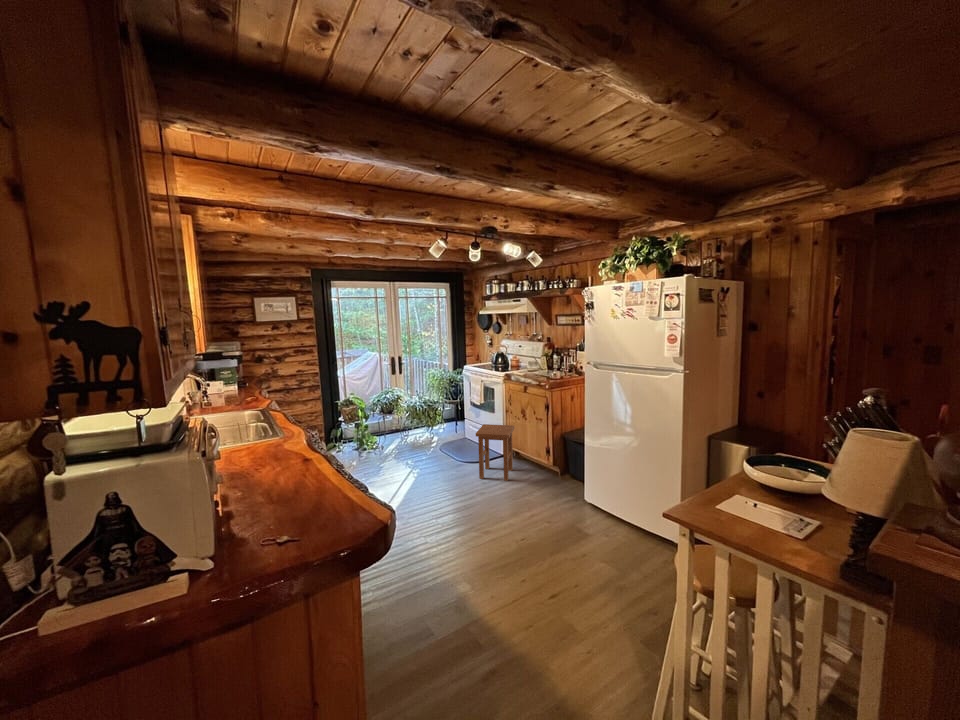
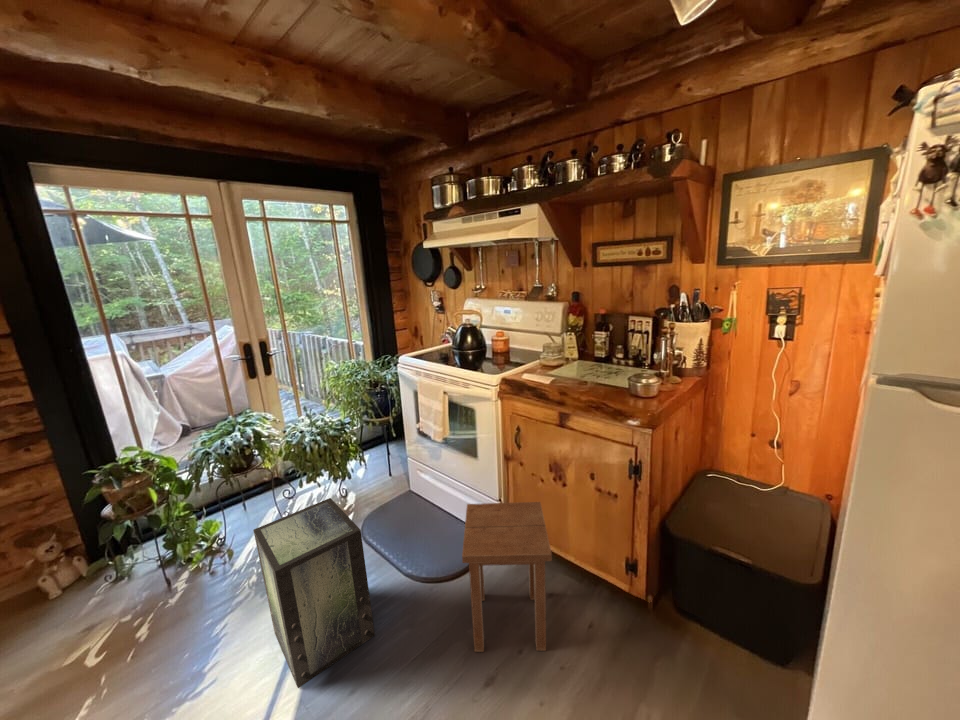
storage box: none [401,417,442,479] -> present [253,498,375,688]

